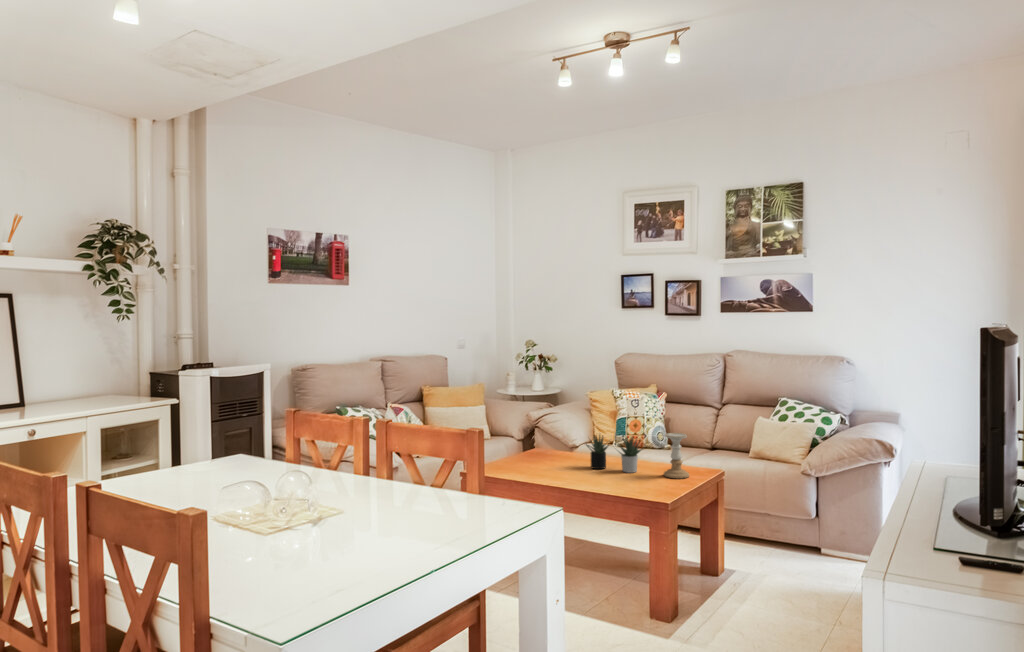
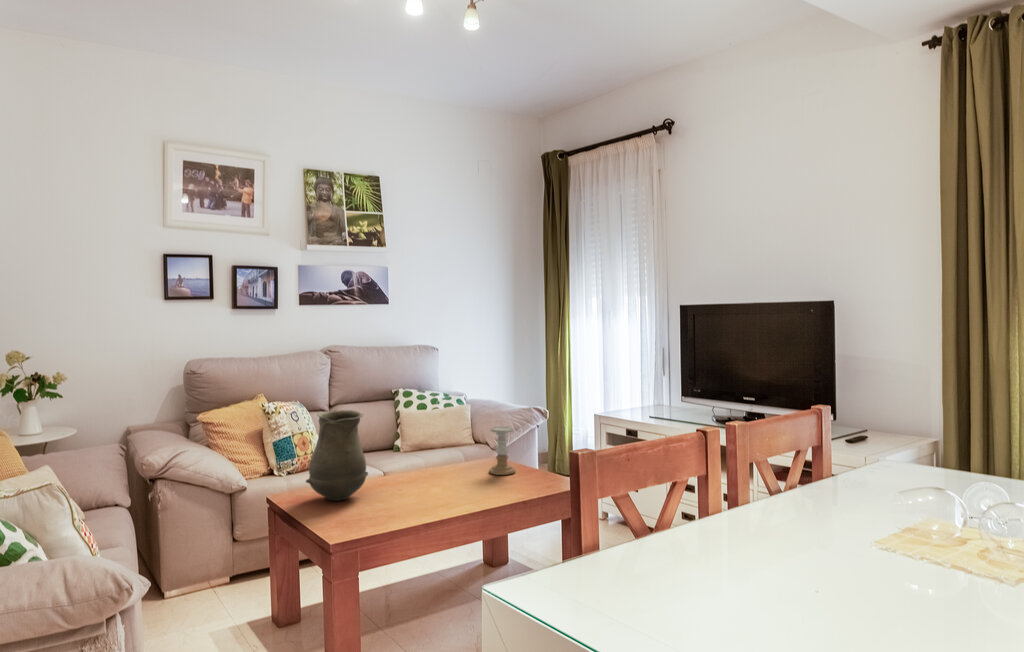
vase: none [532,394,574,459] -> present [306,410,368,501]
succulent plant: present [586,435,643,473] -> none [406,438,477,491]

